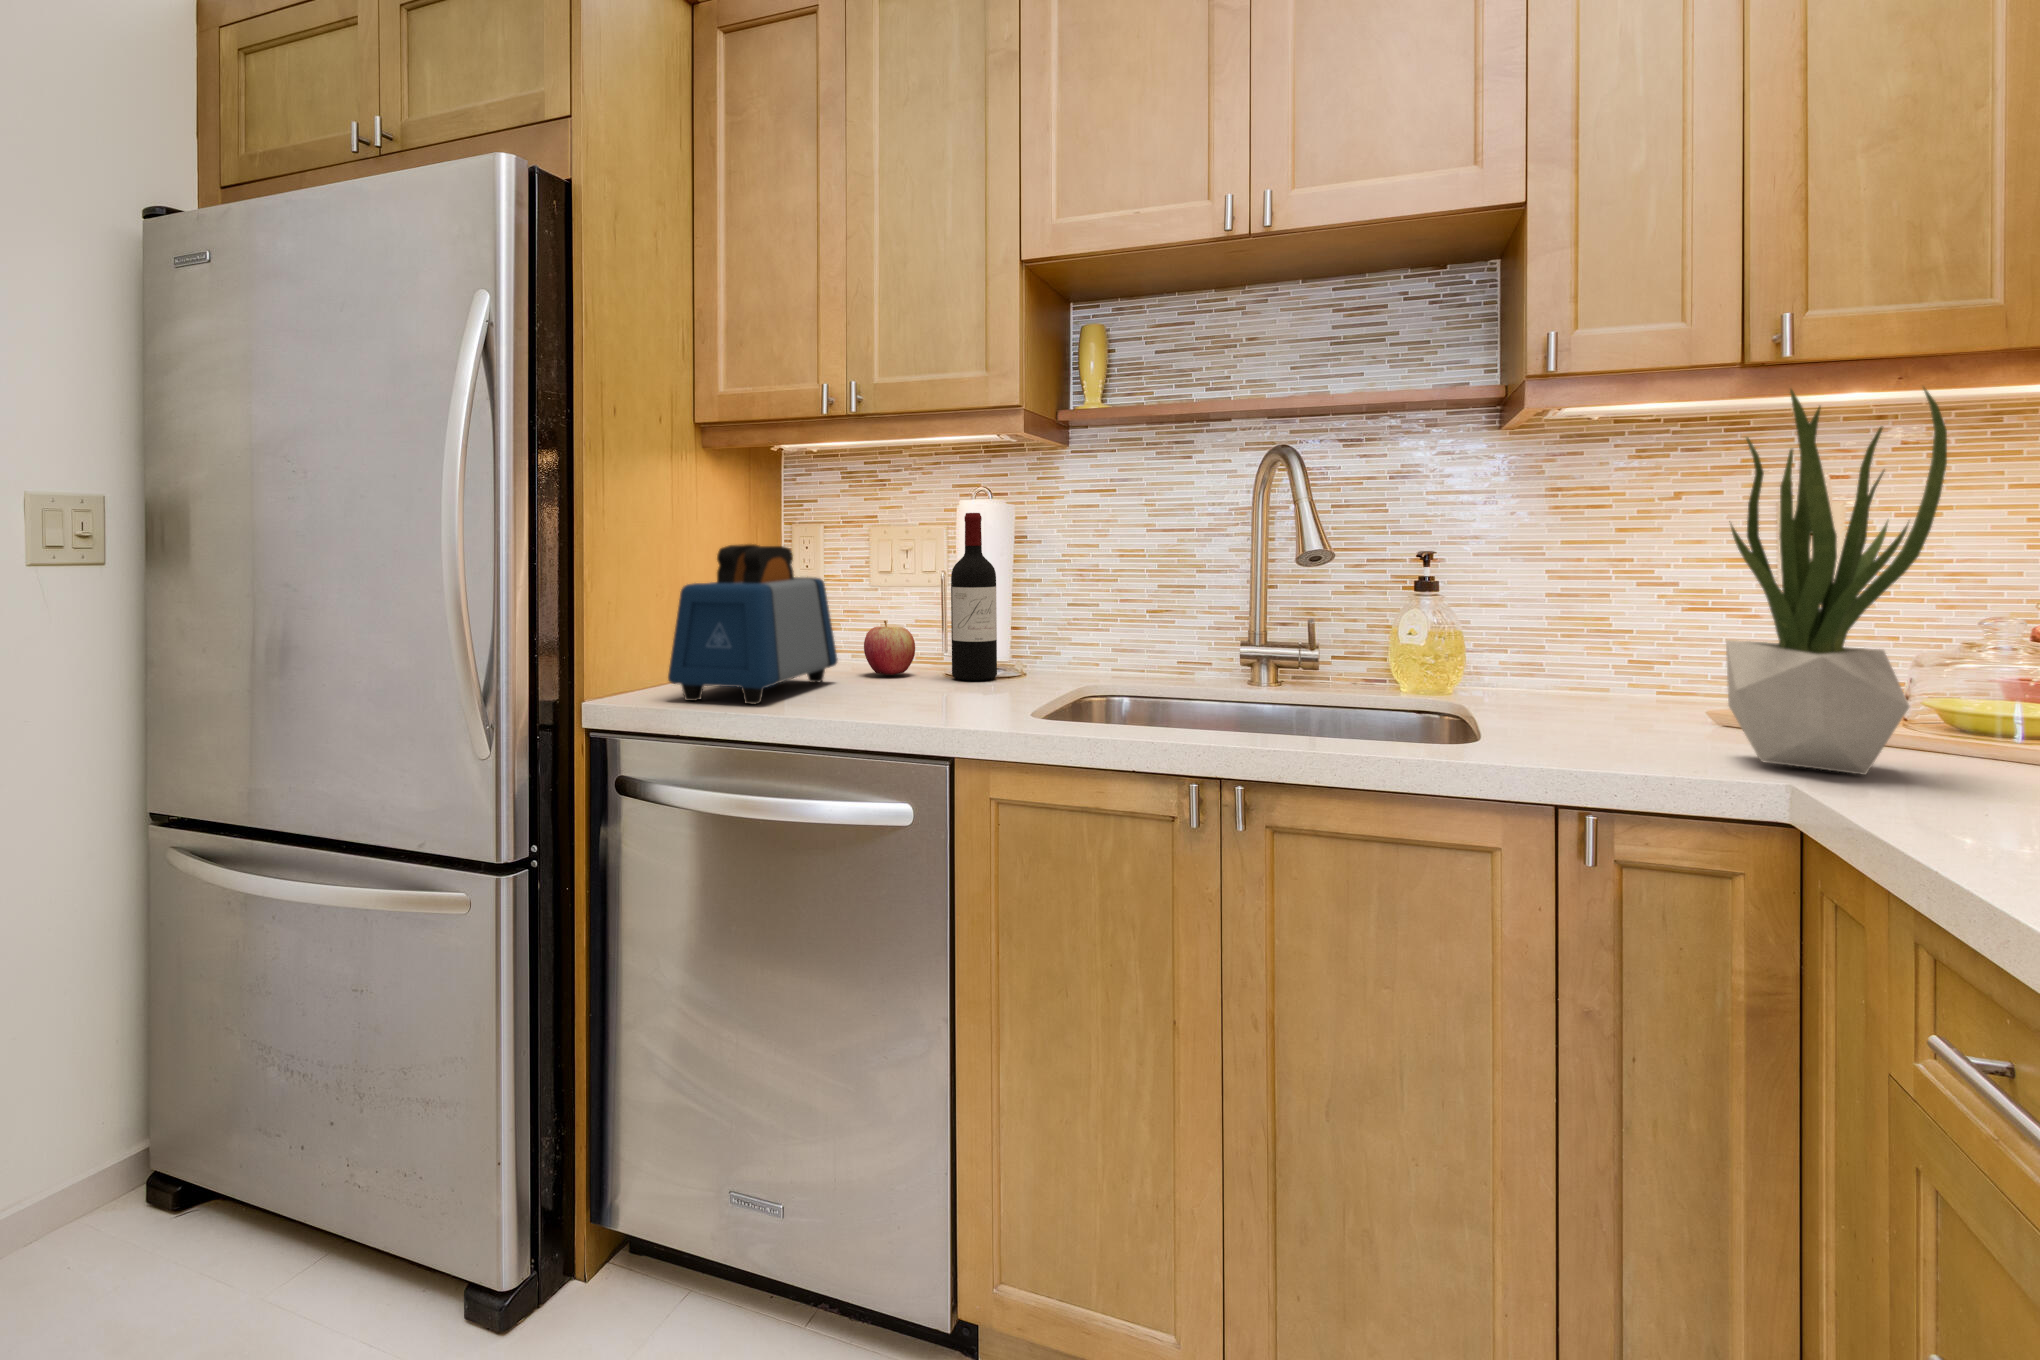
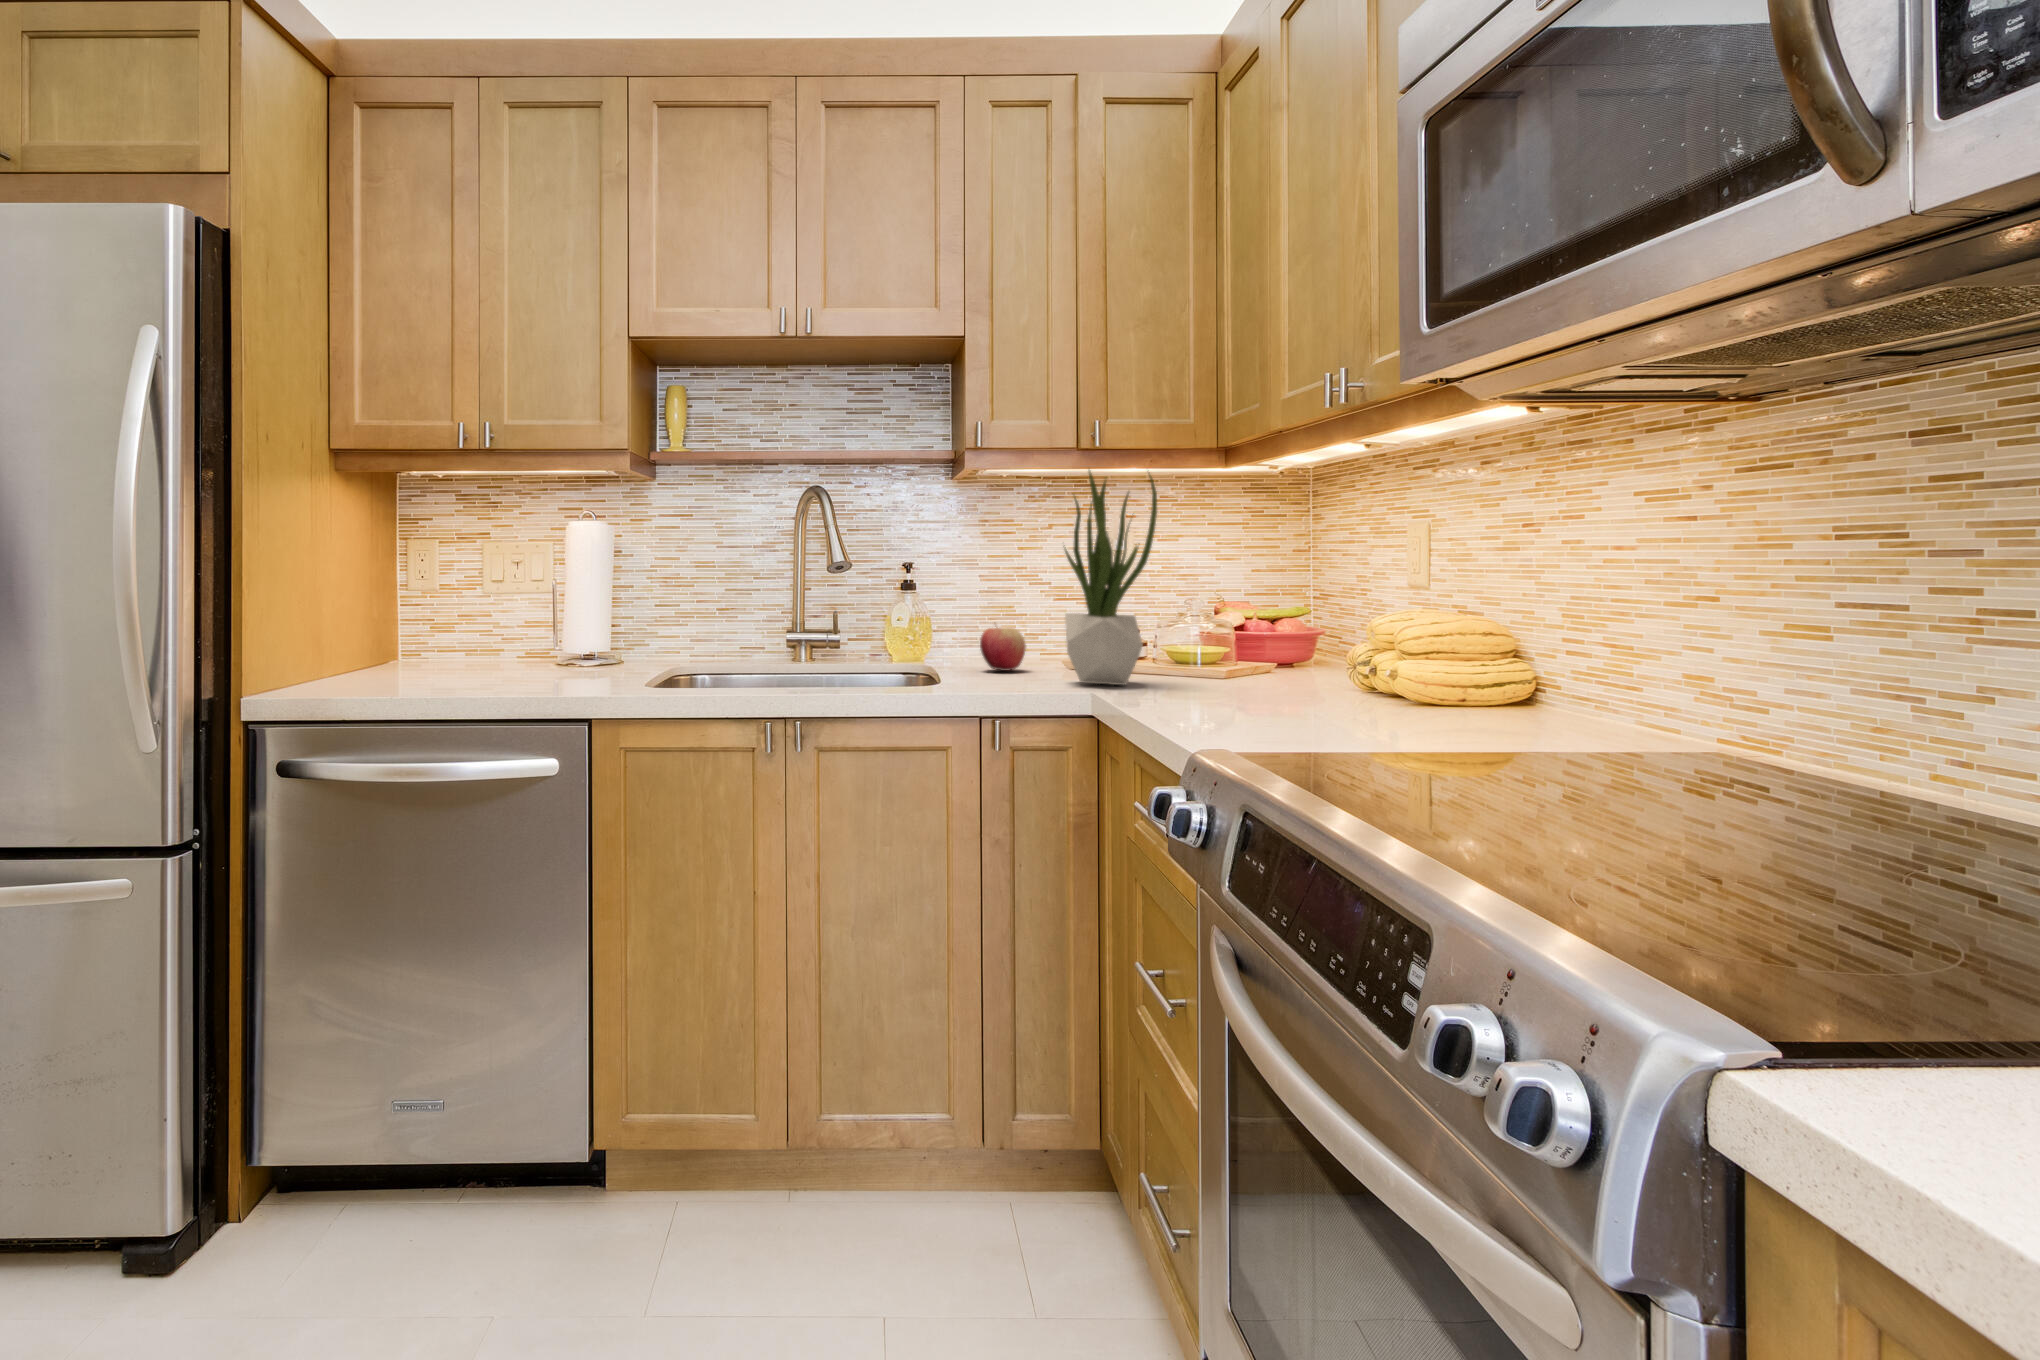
wine bottle: present [951,513,997,681] -> none [564,533,602,670]
toaster: present [668,544,838,704] -> none [324,558,467,693]
apple: present [864,621,915,675] -> present [980,627,1026,671]

